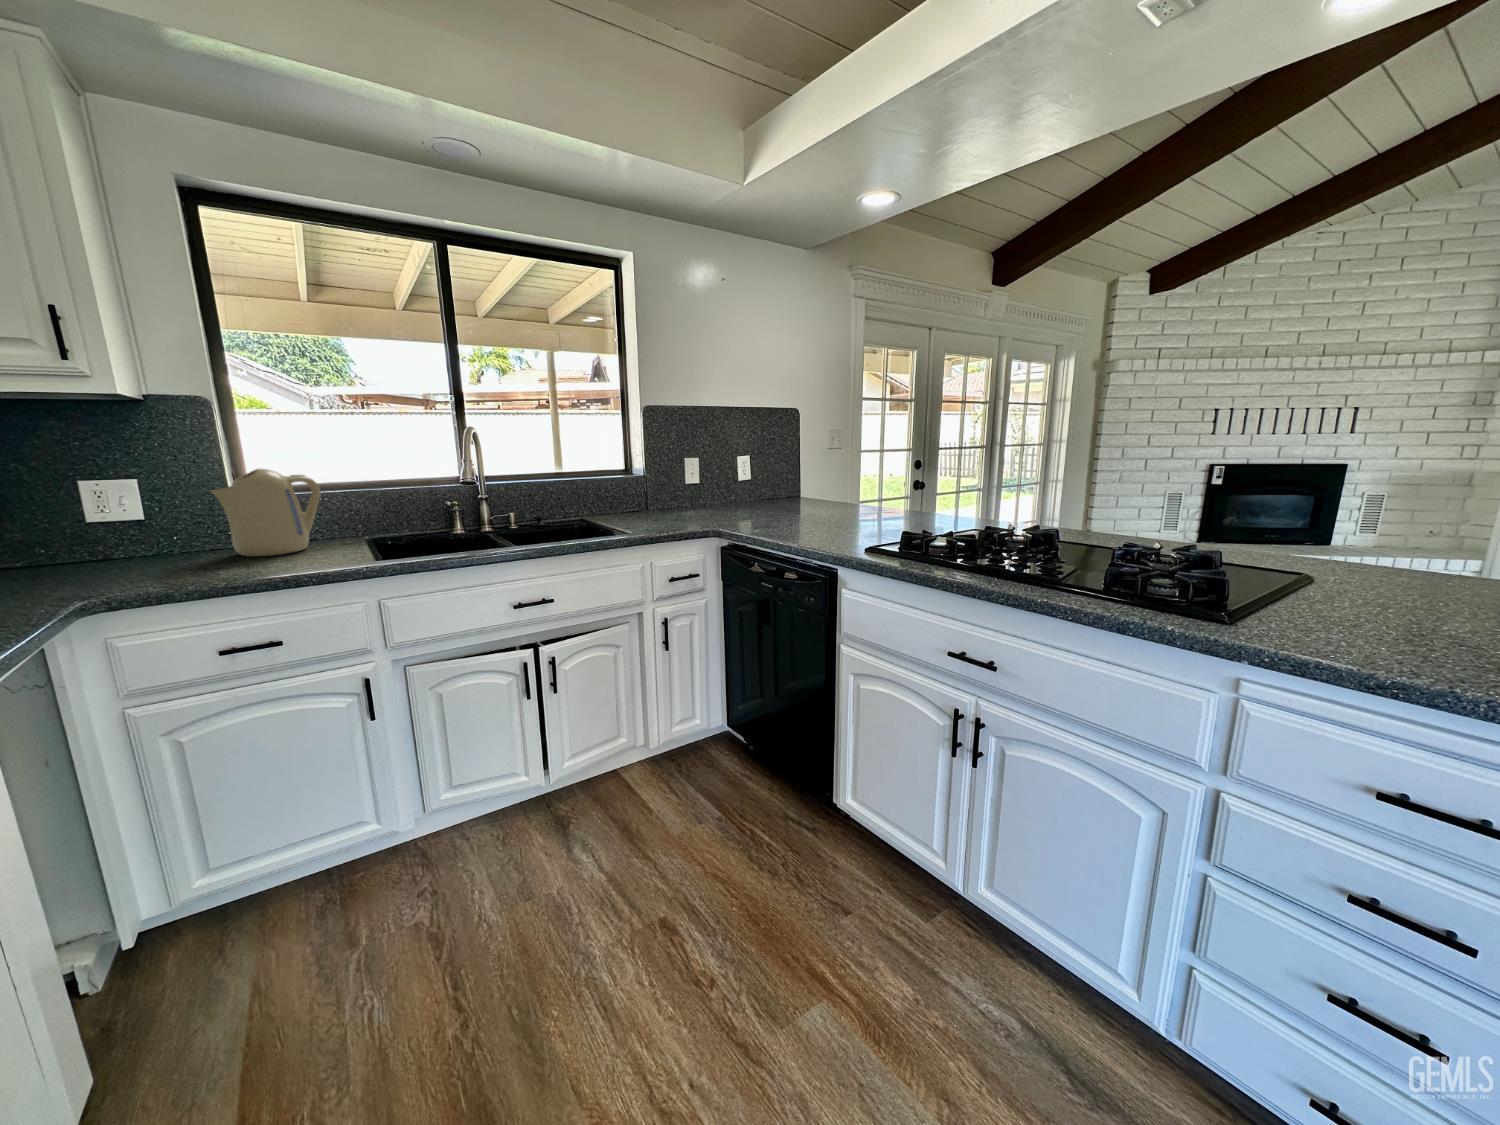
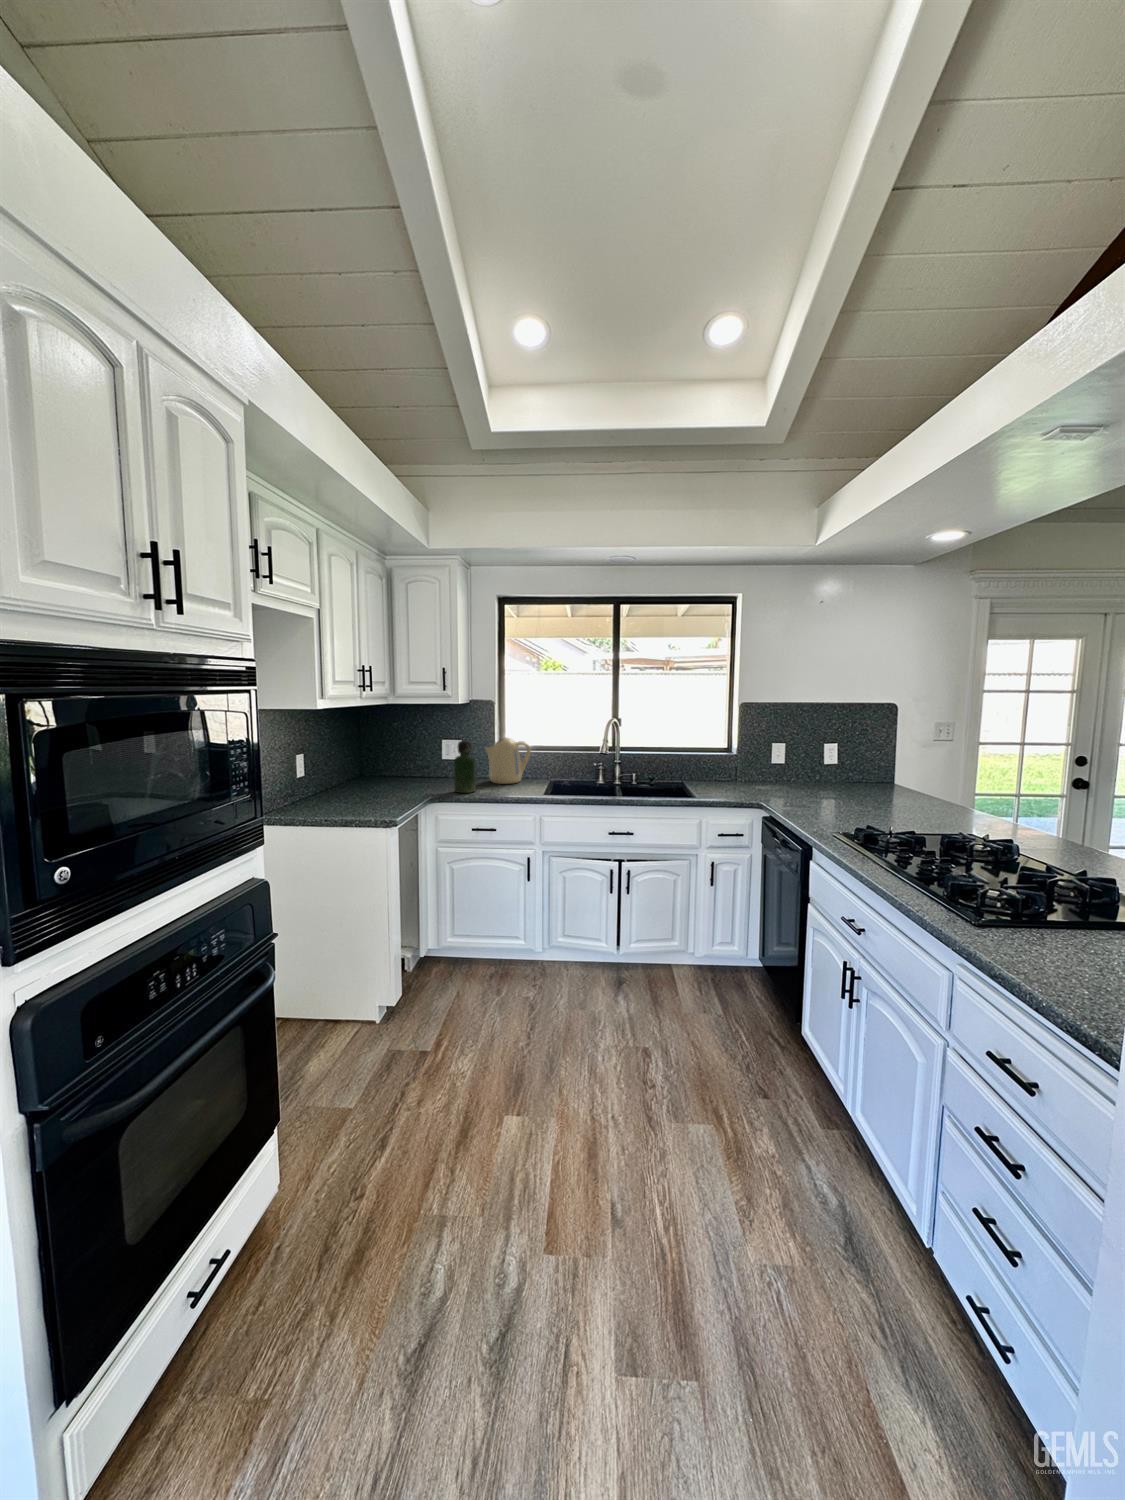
bottle: none [136,473,211,584] -> present [454,741,476,793]

